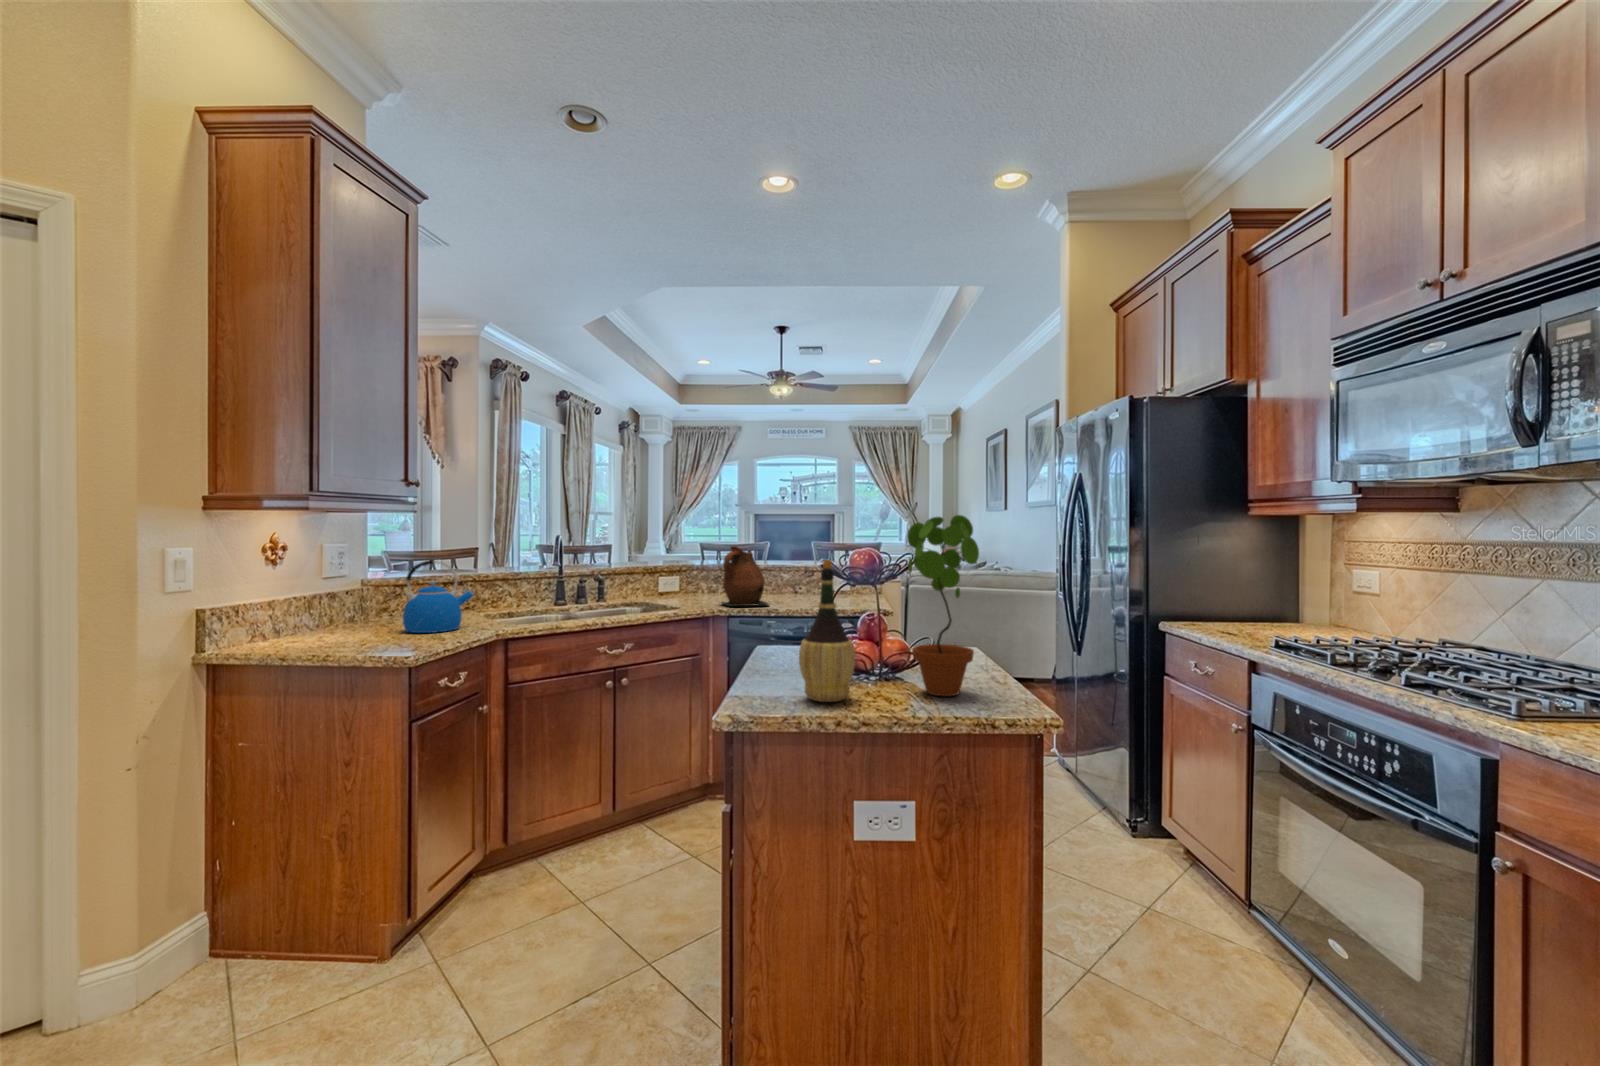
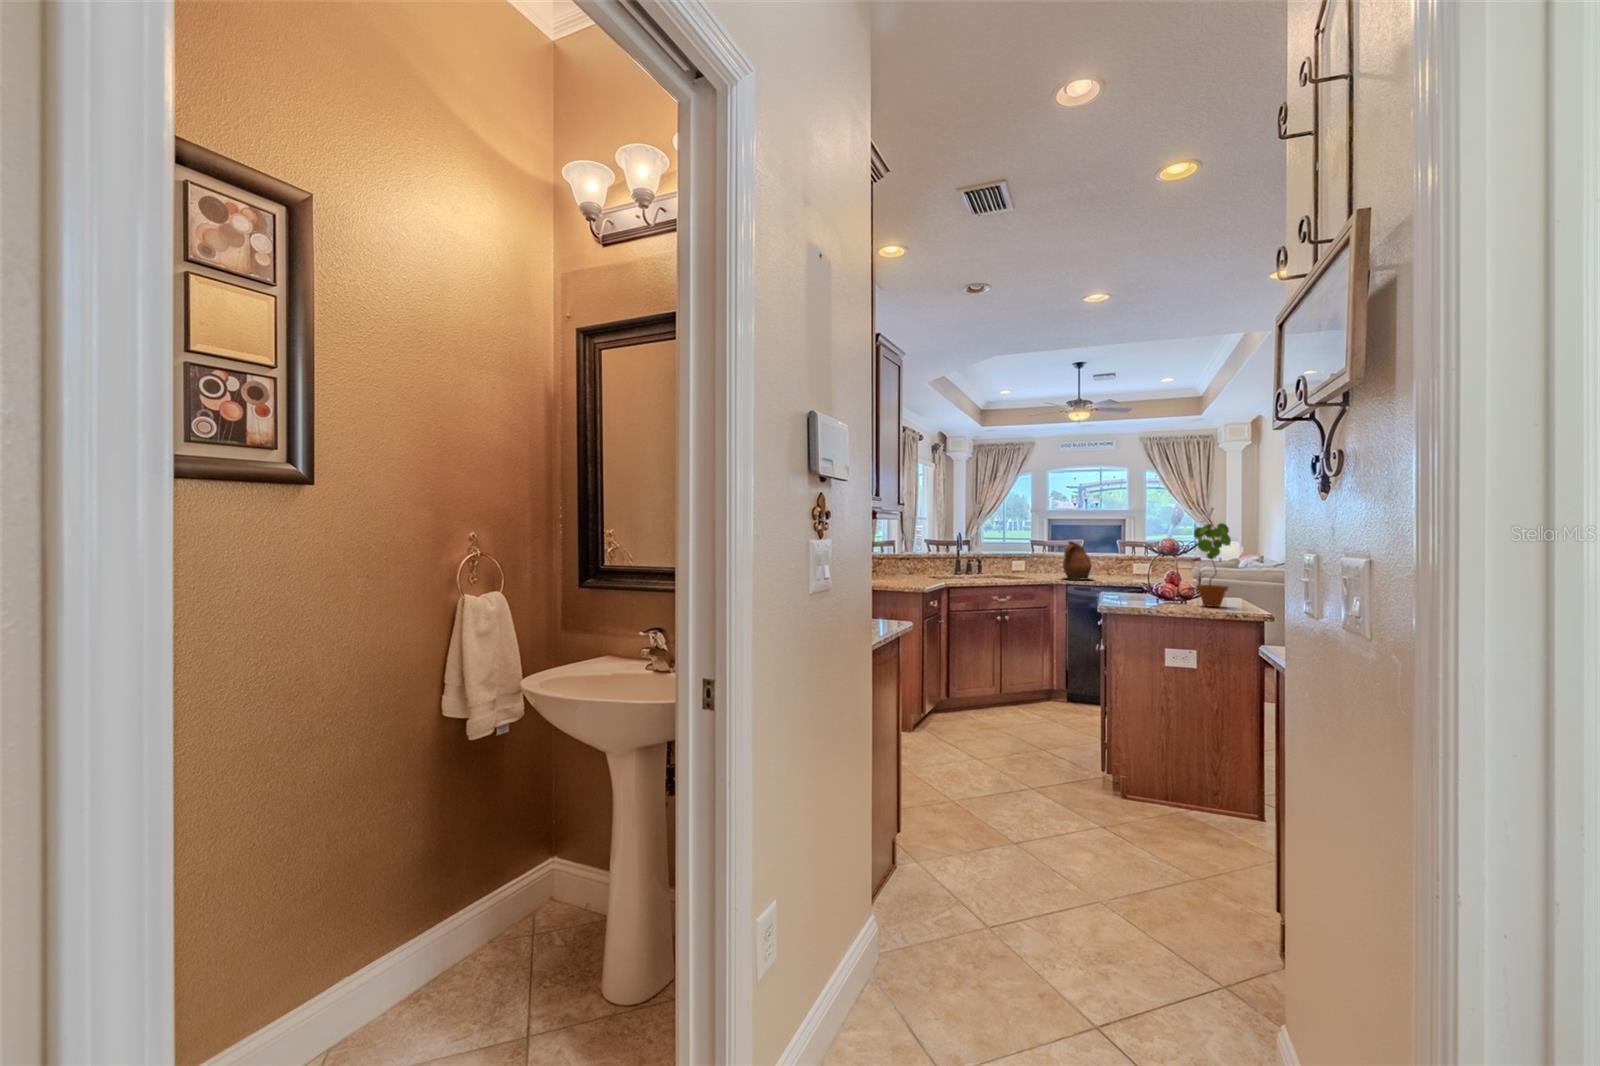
kettle: present [403,560,474,633] -> none [899,546,931,583]
wine bottle: present [799,560,855,702] -> none [1139,543,1167,605]

